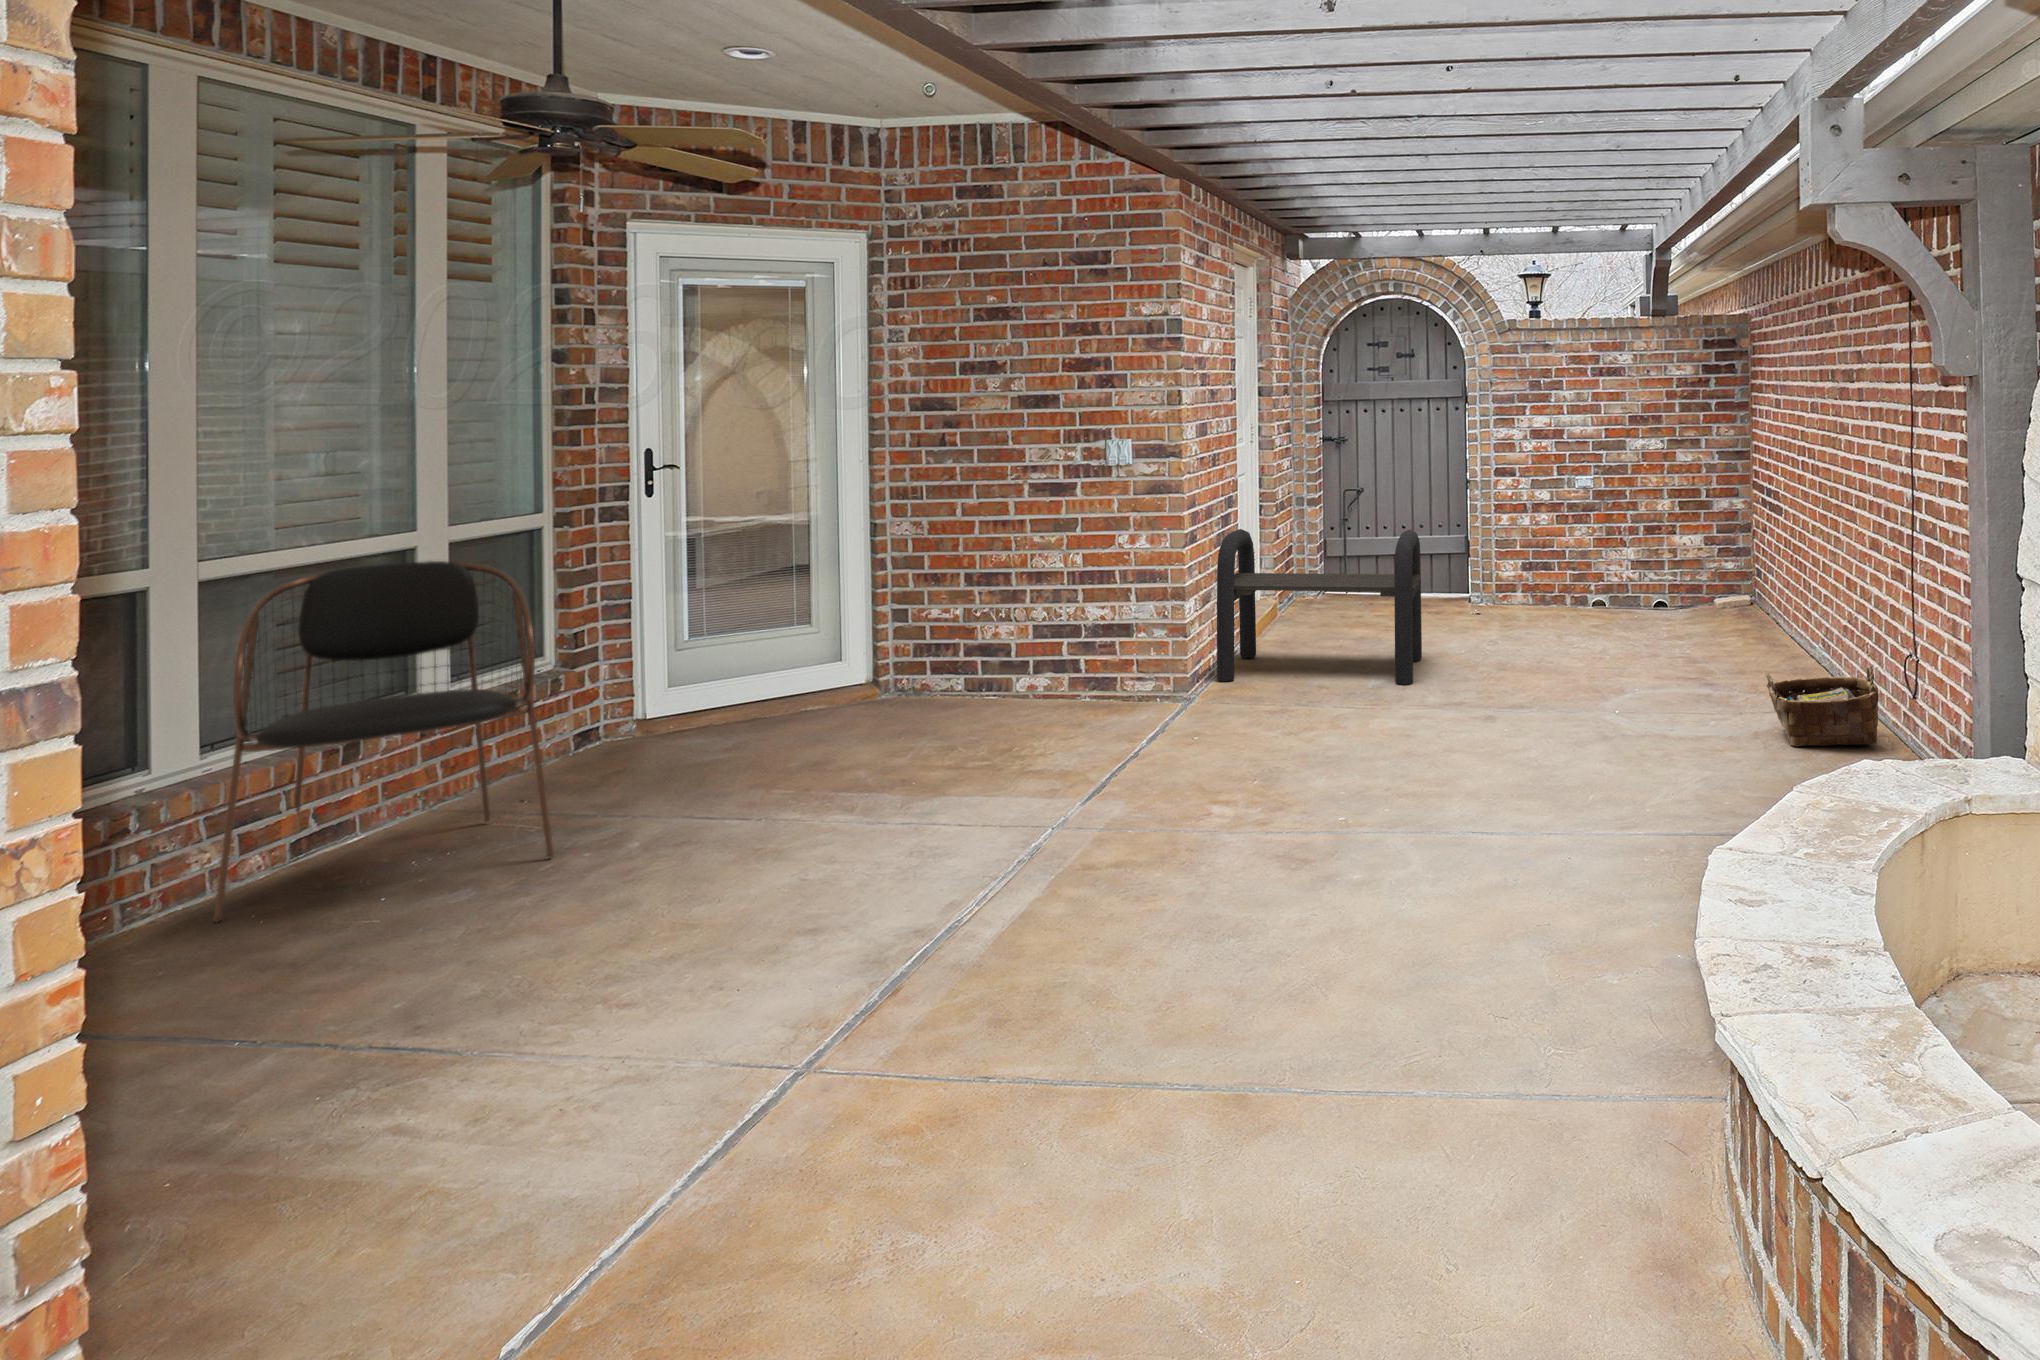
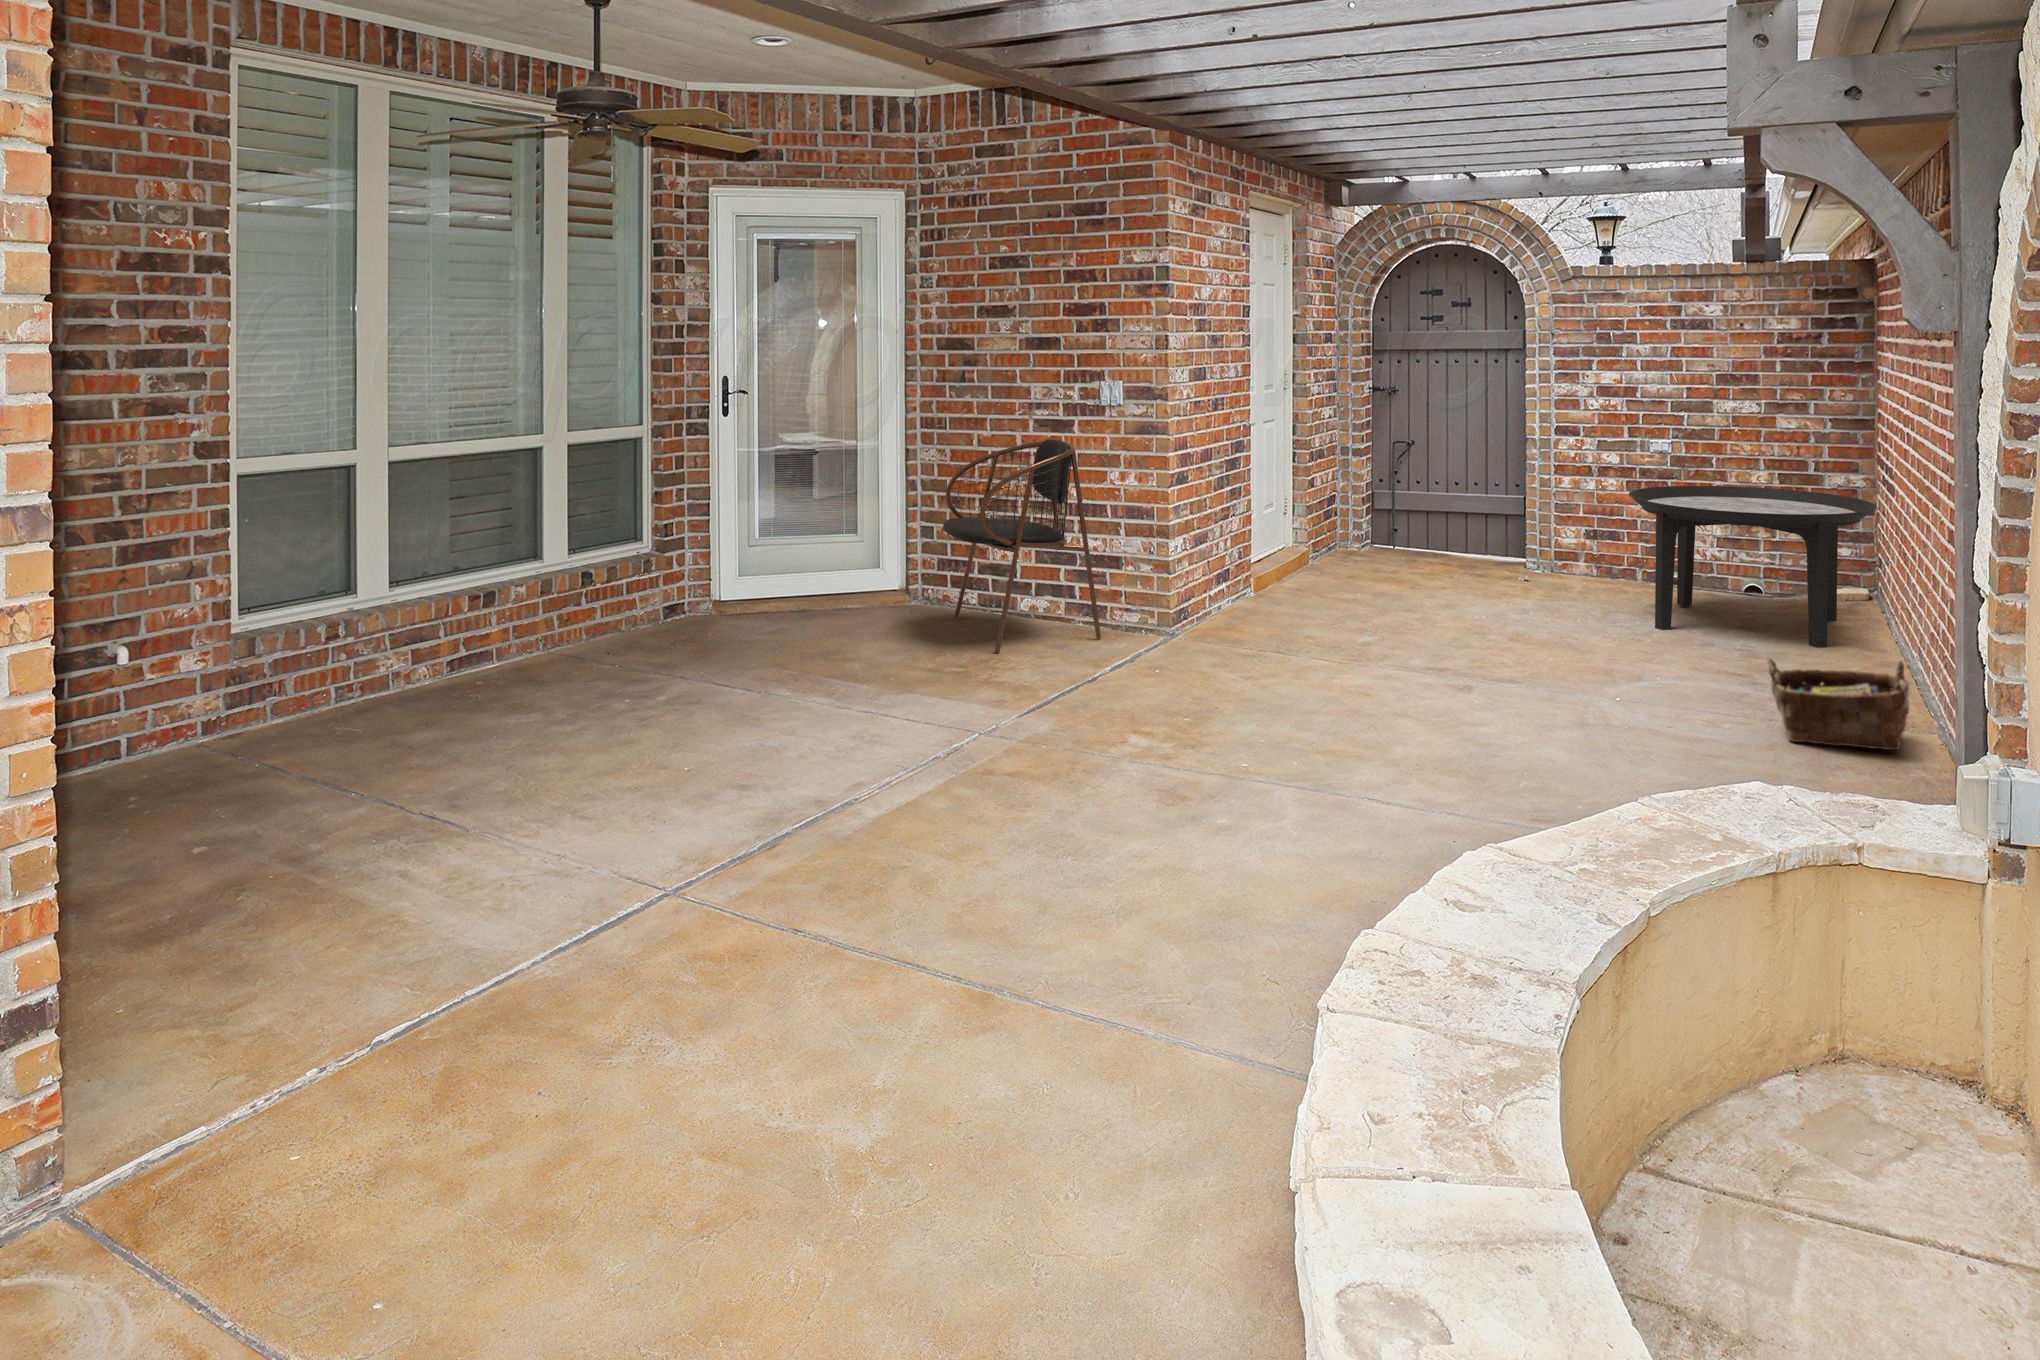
round table: none [1586,516,1785,656] -> present [1629,486,1877,648]
bench: present [1217,529,1422,685] -> none [1208,473,1426,638]
dining chair: present [214,561,554,922] -> present [943,439,1101,654]

